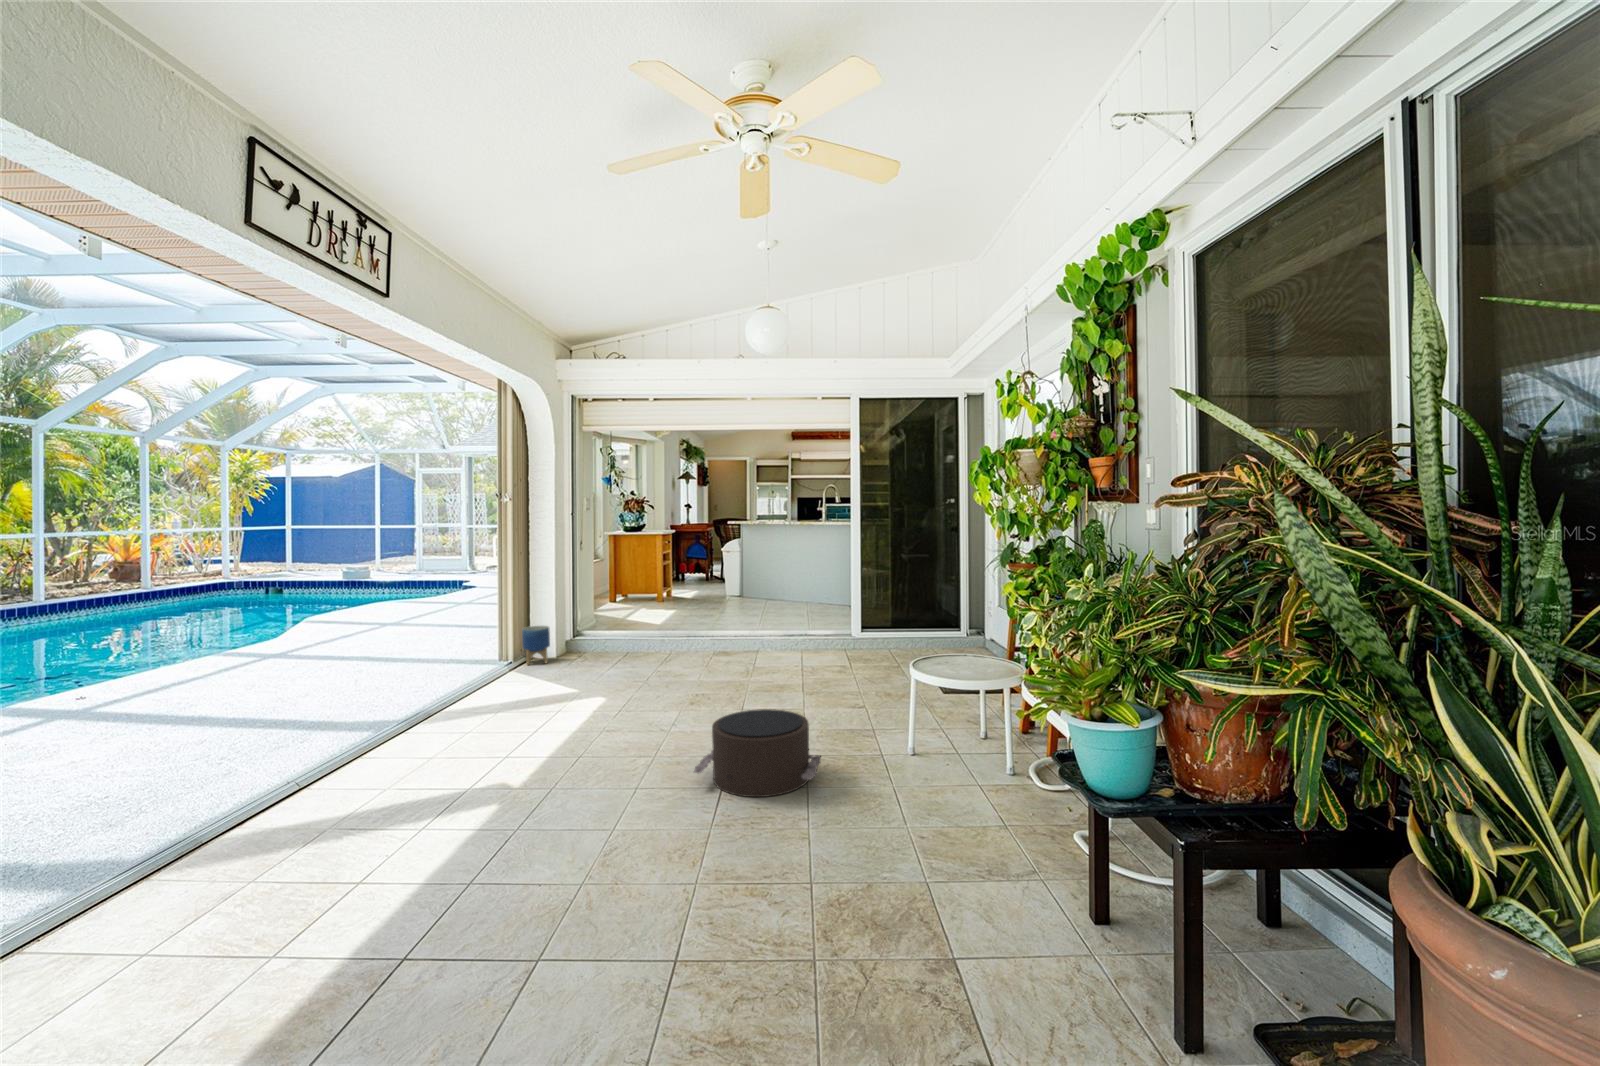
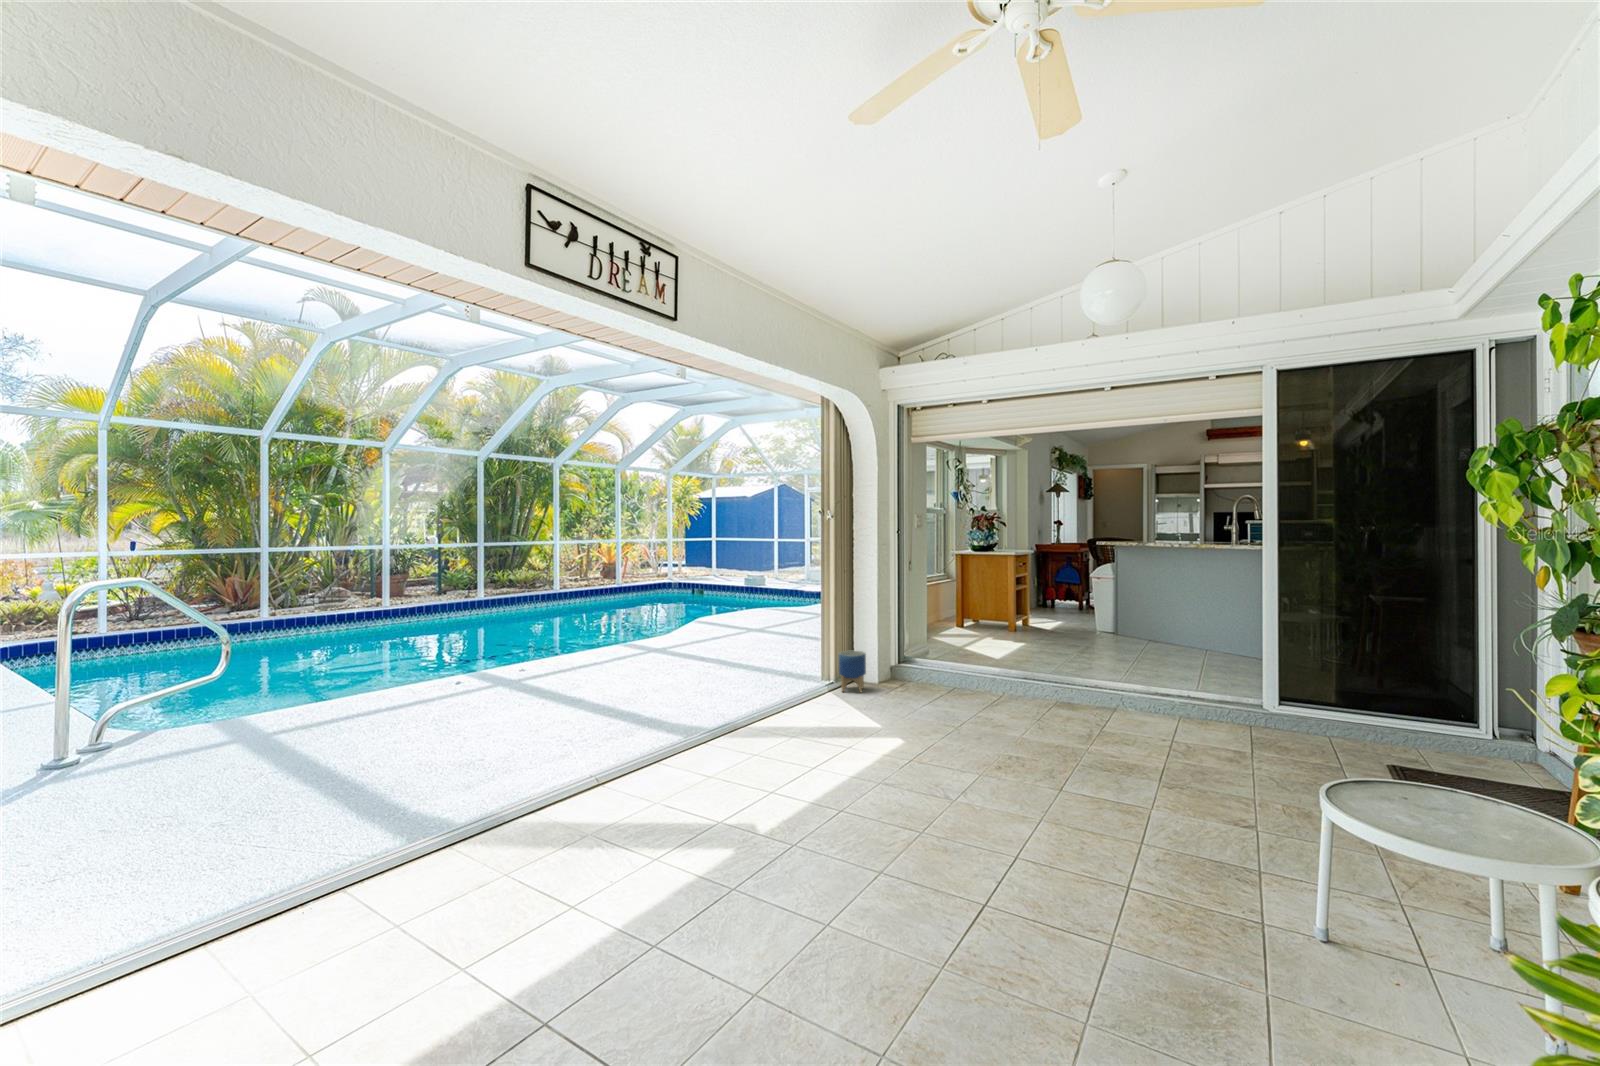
pouf: present [694,709,821,797] -> none [931,819,1134,973]

